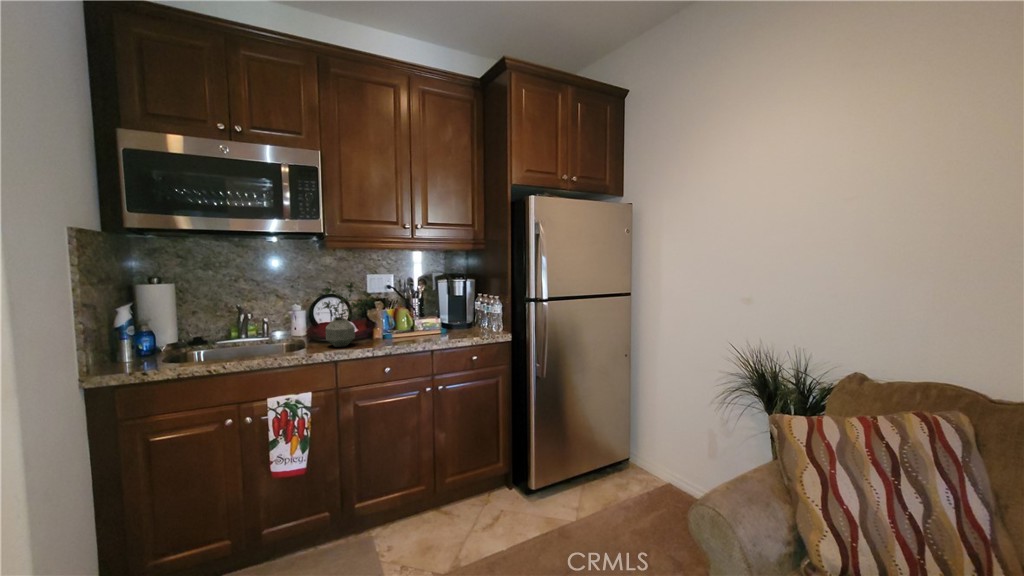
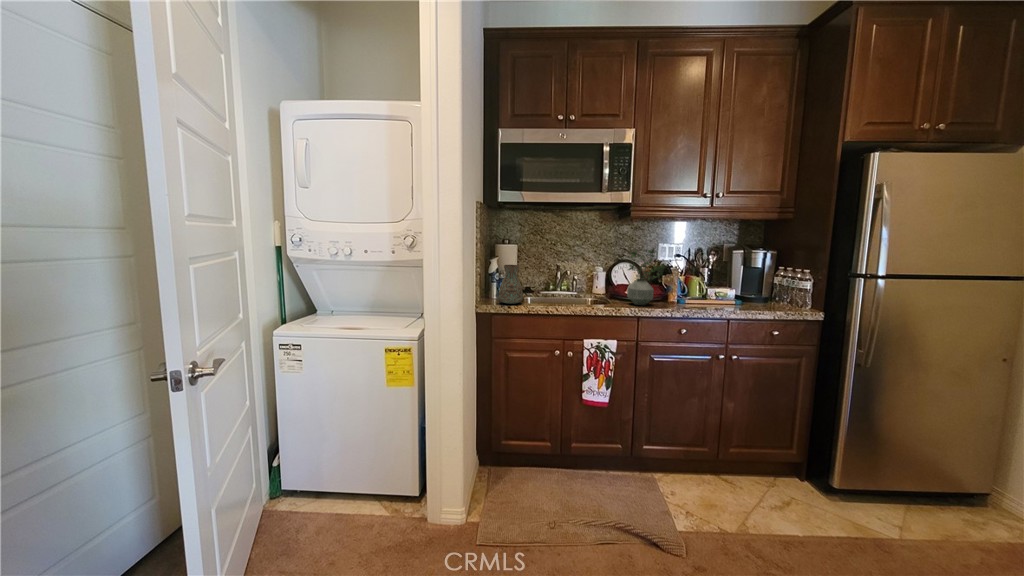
decorative vase: none [129,314,173,368] -> present [498,265,523,304]

